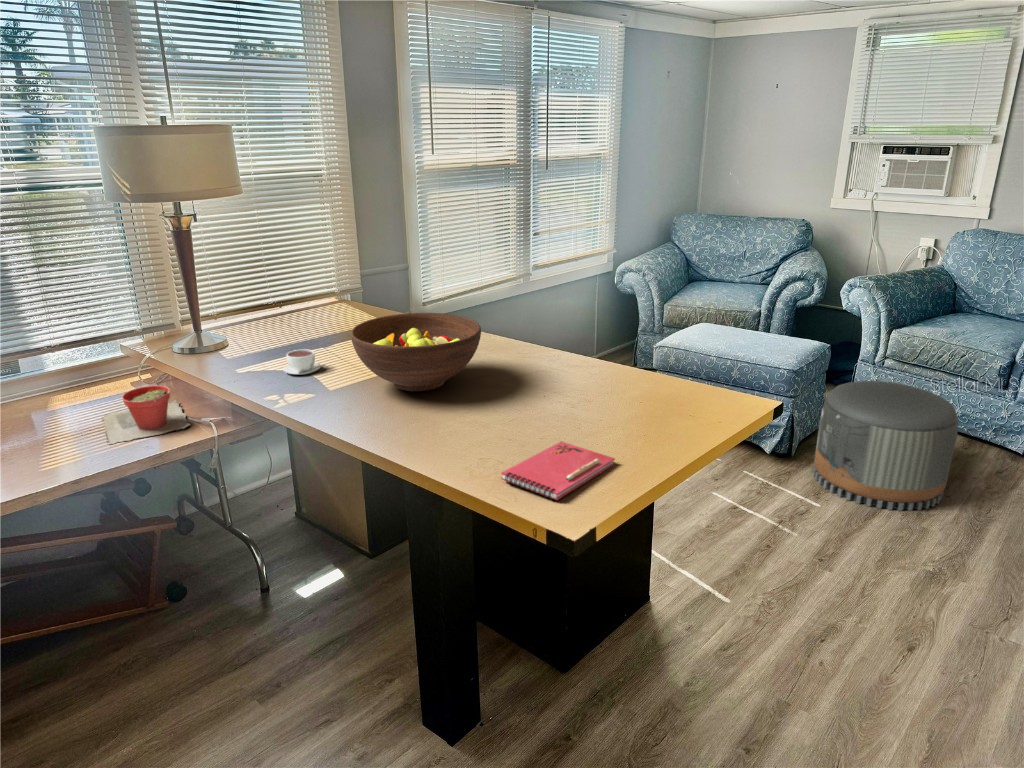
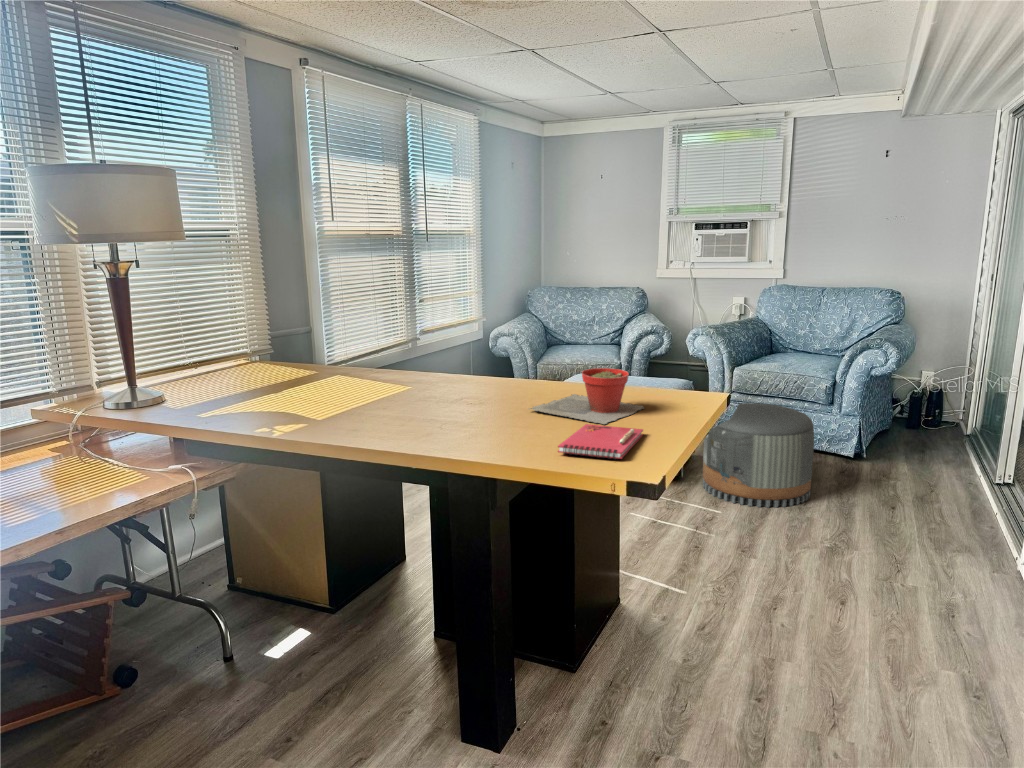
fruit bowl: present [351,313,481,391] -> none [340,341,467,410]
coffee cup: present [283,349,325,374] -> none [251,387,295,411]
plant pot: present [102,386,190,444] -> present [530,368,644,424]

